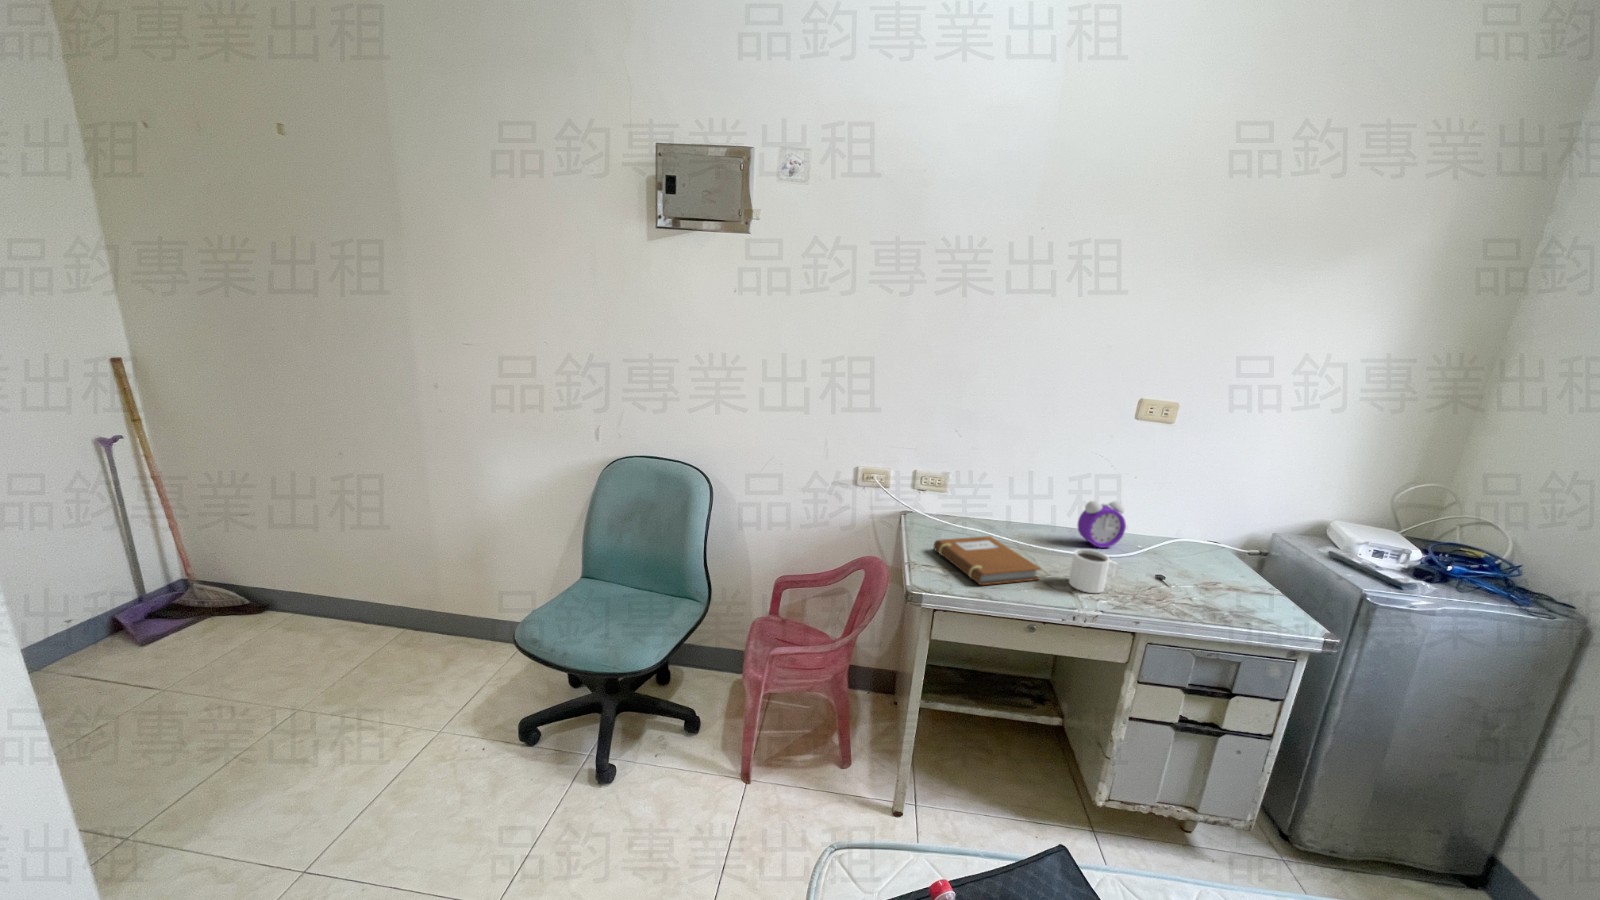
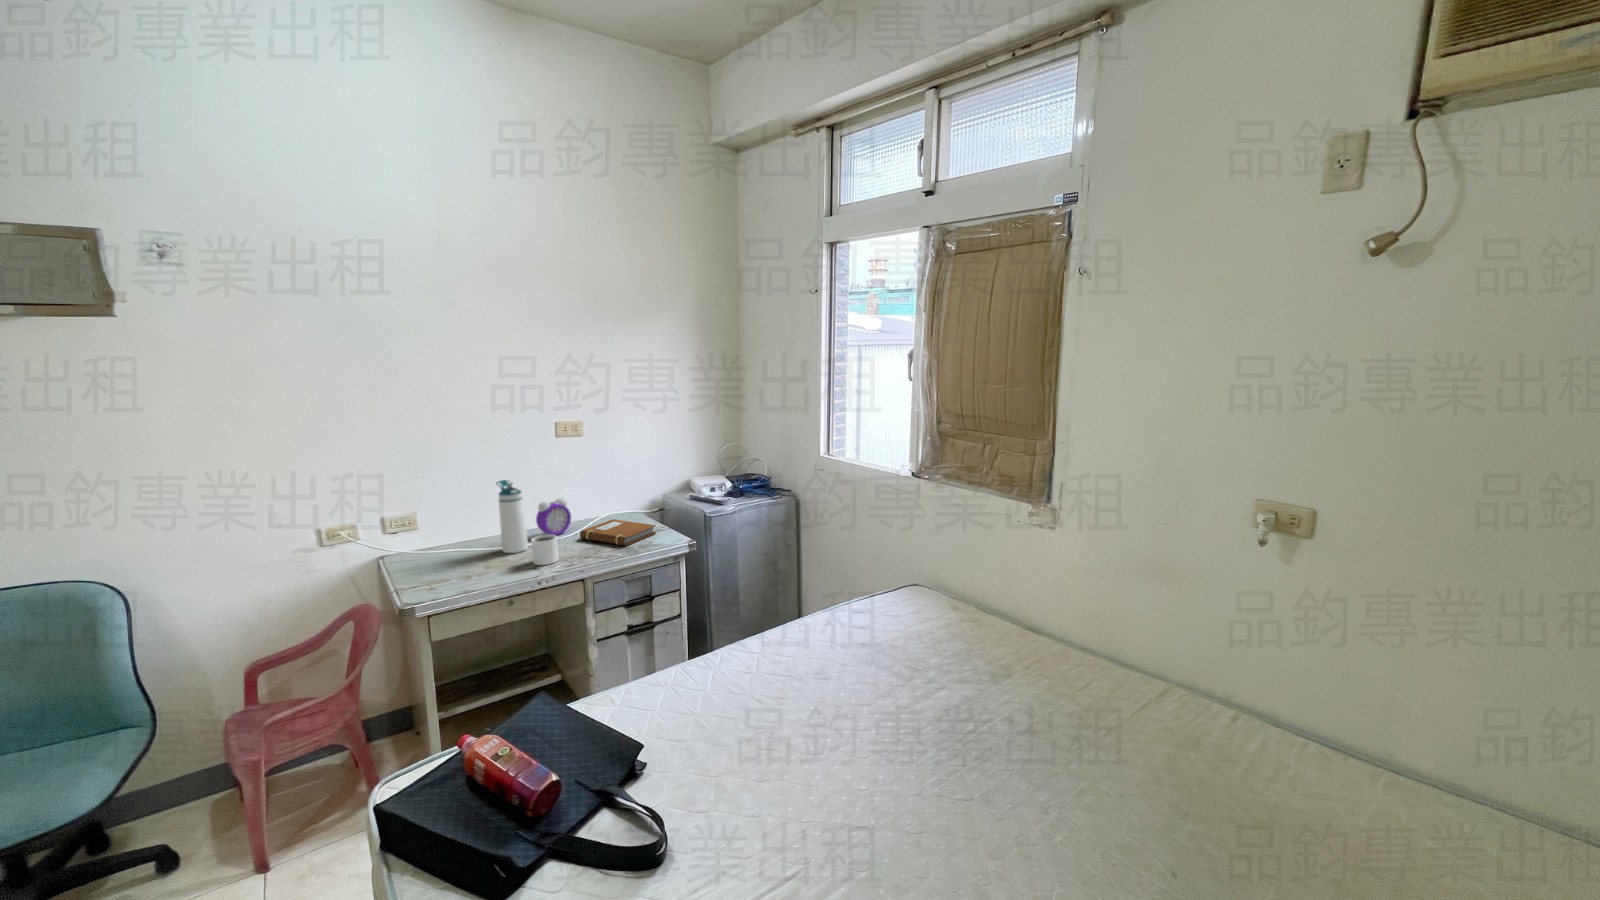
water bottle: none [1030,462,1073,558] -> present [496,480,528,553]
notebook: present [934,536,1040,585] -> present [580,519,656,546]

